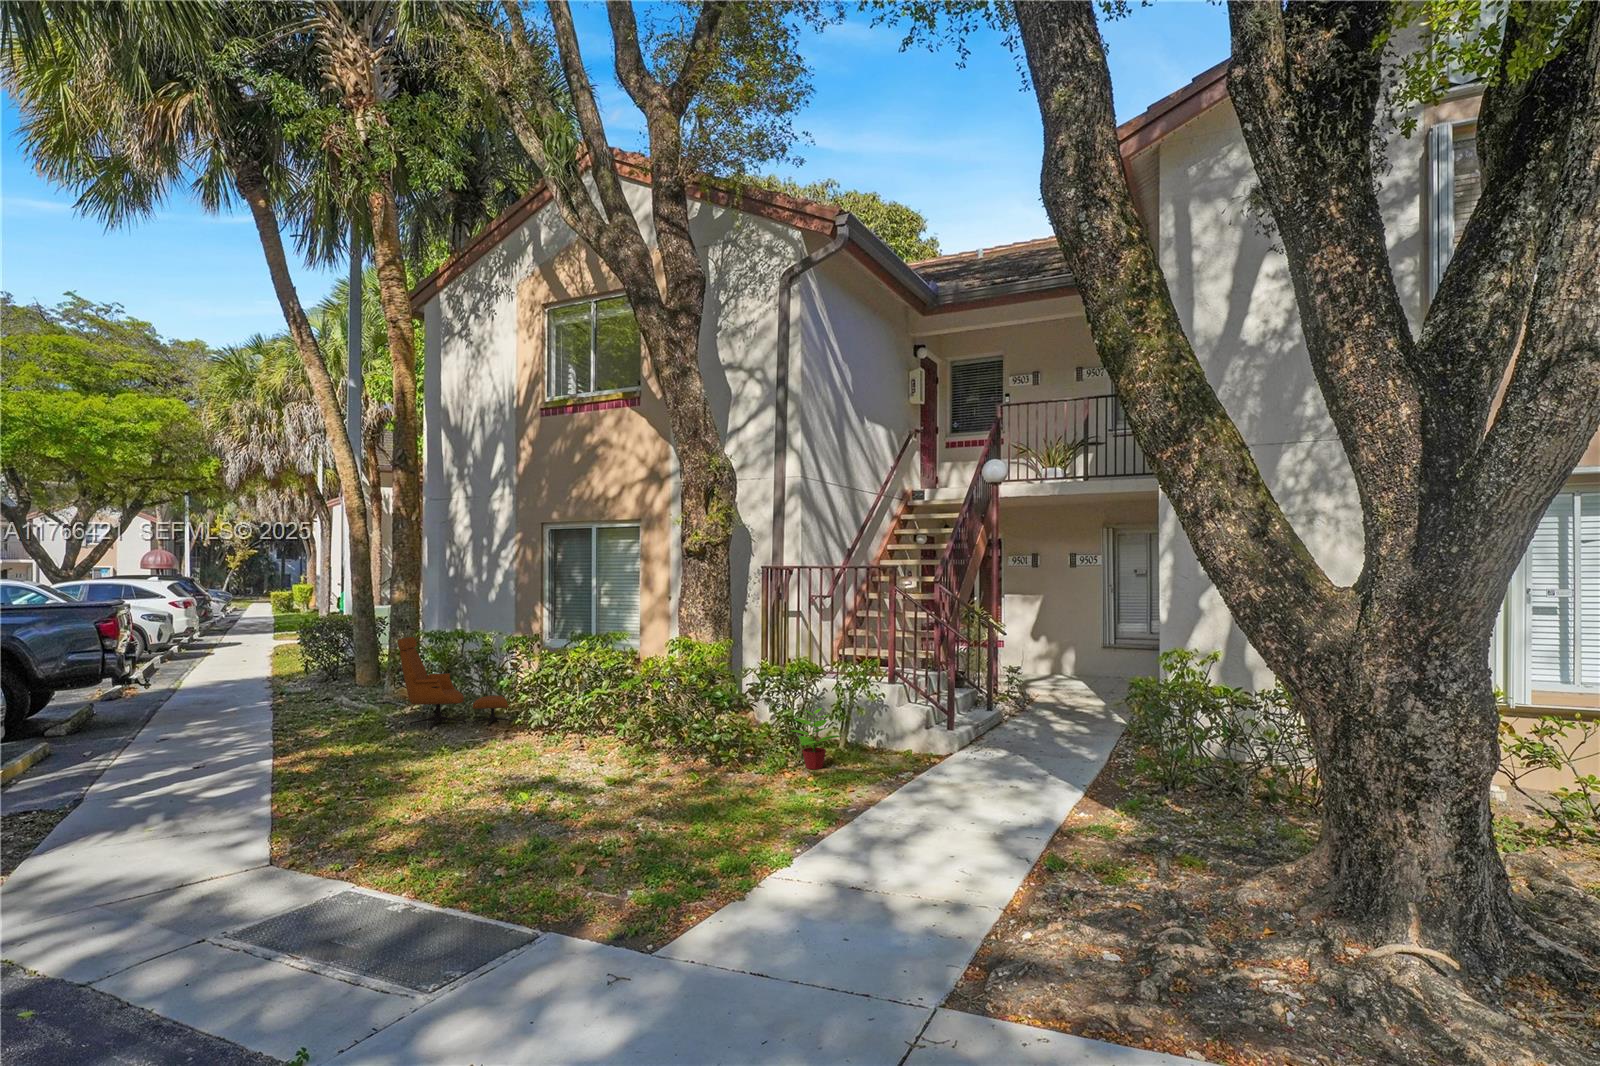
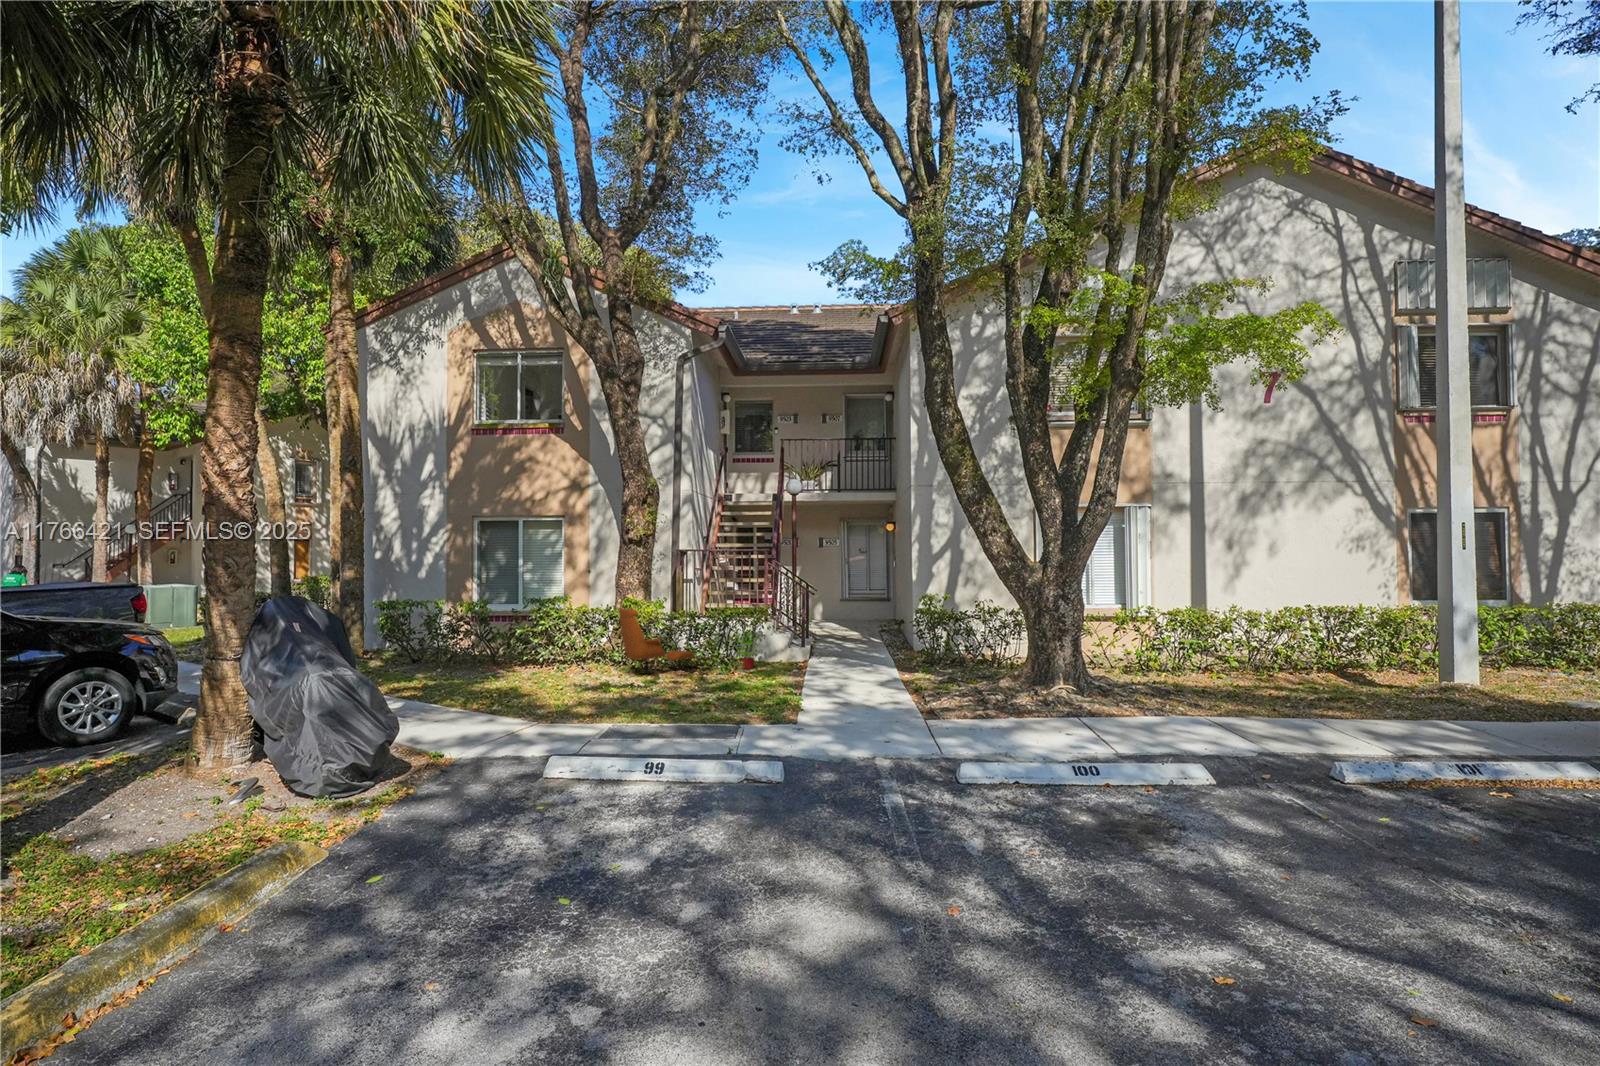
lounge chair: present [398,637,512,729] -> present [618,608,694,673]

